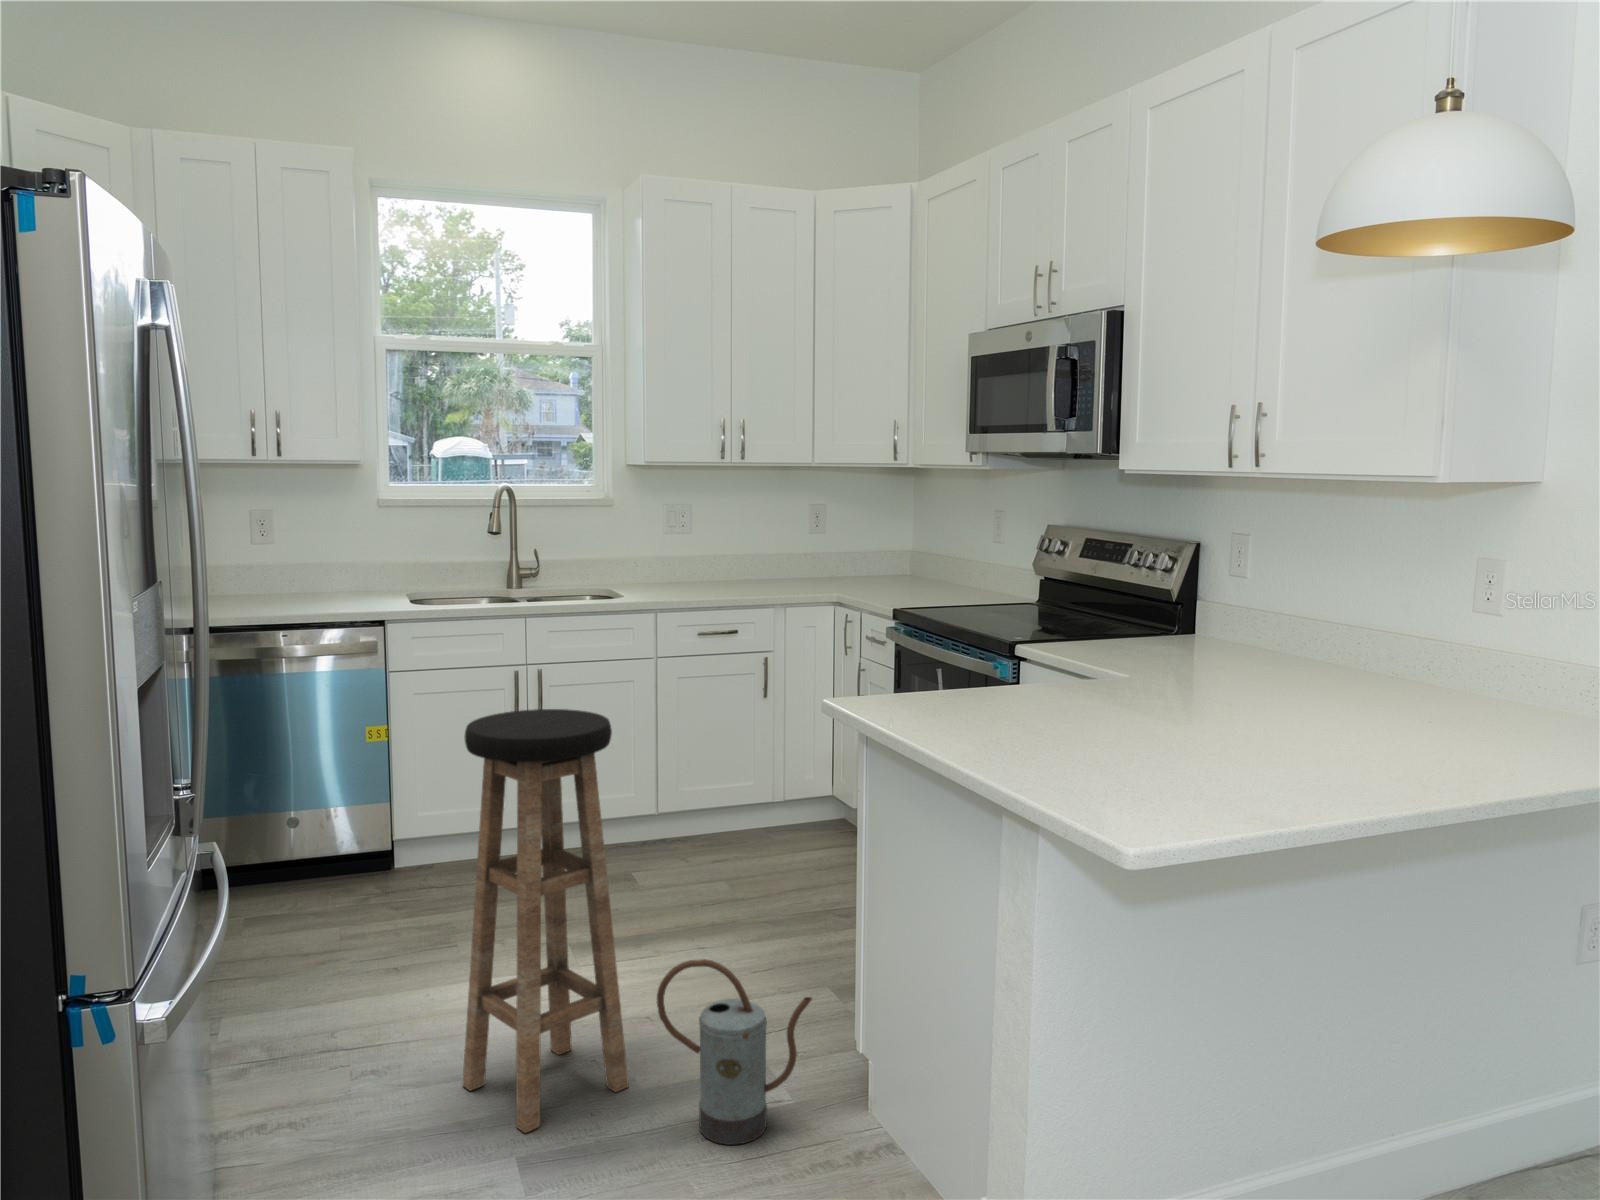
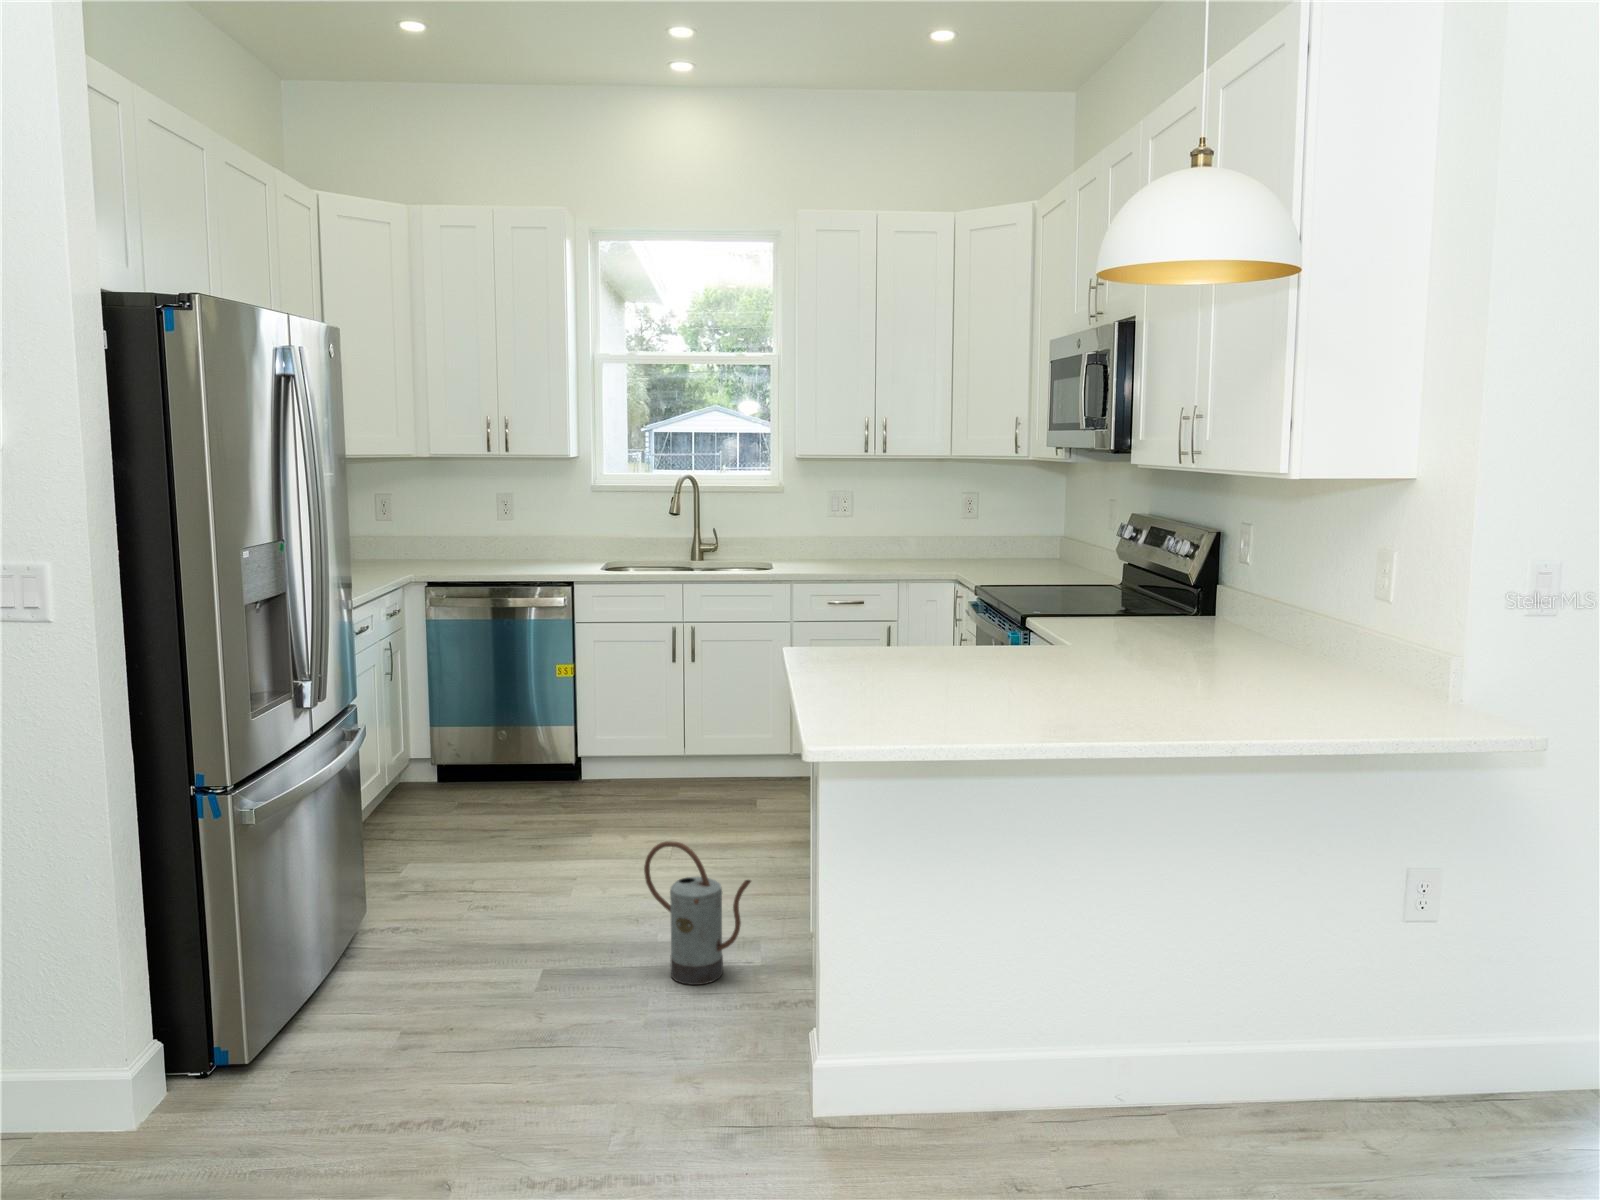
bar stool: present [463,709,629,1133] -> none [526,647,643,955]

